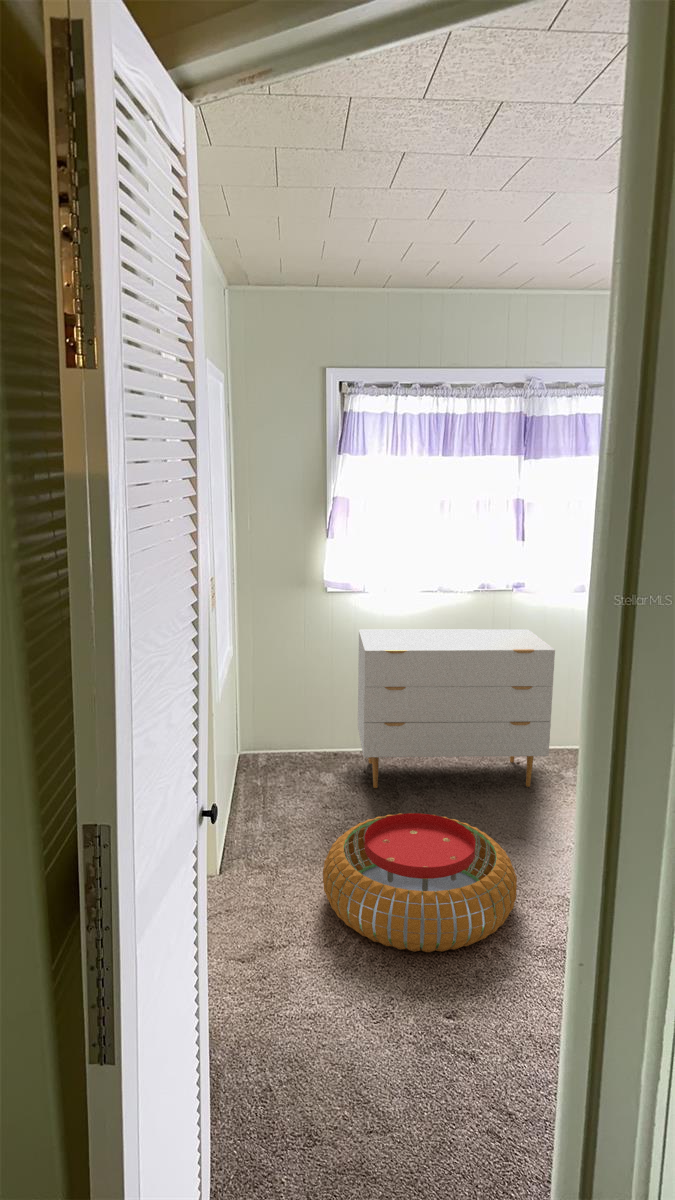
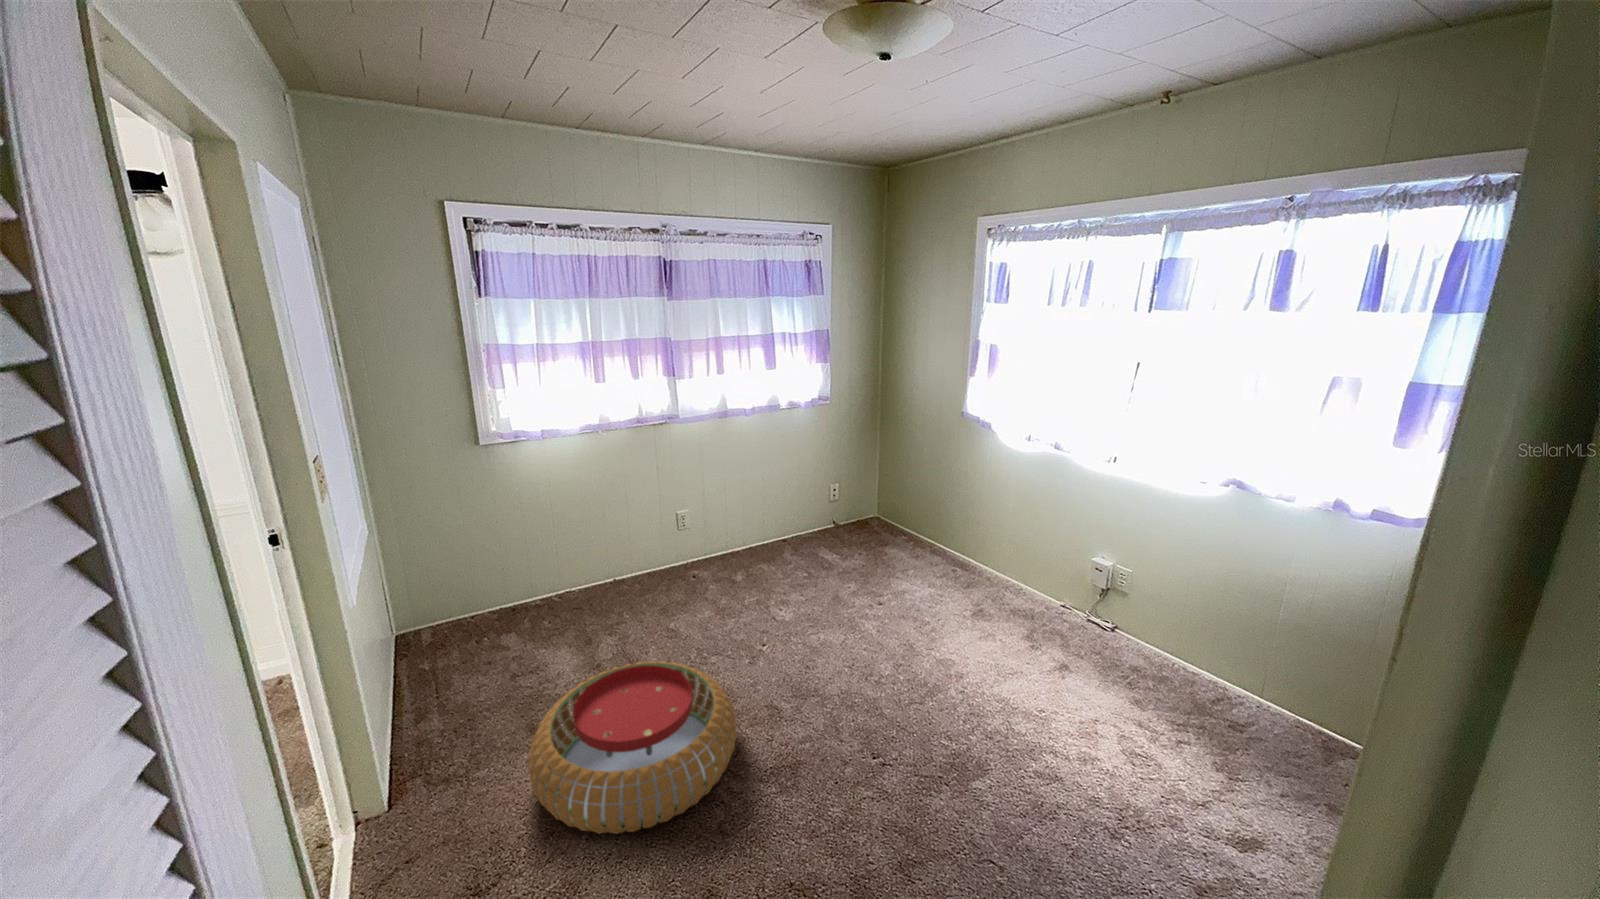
dresser: present [358,629,555,788] -> none [522,457,724,637]

